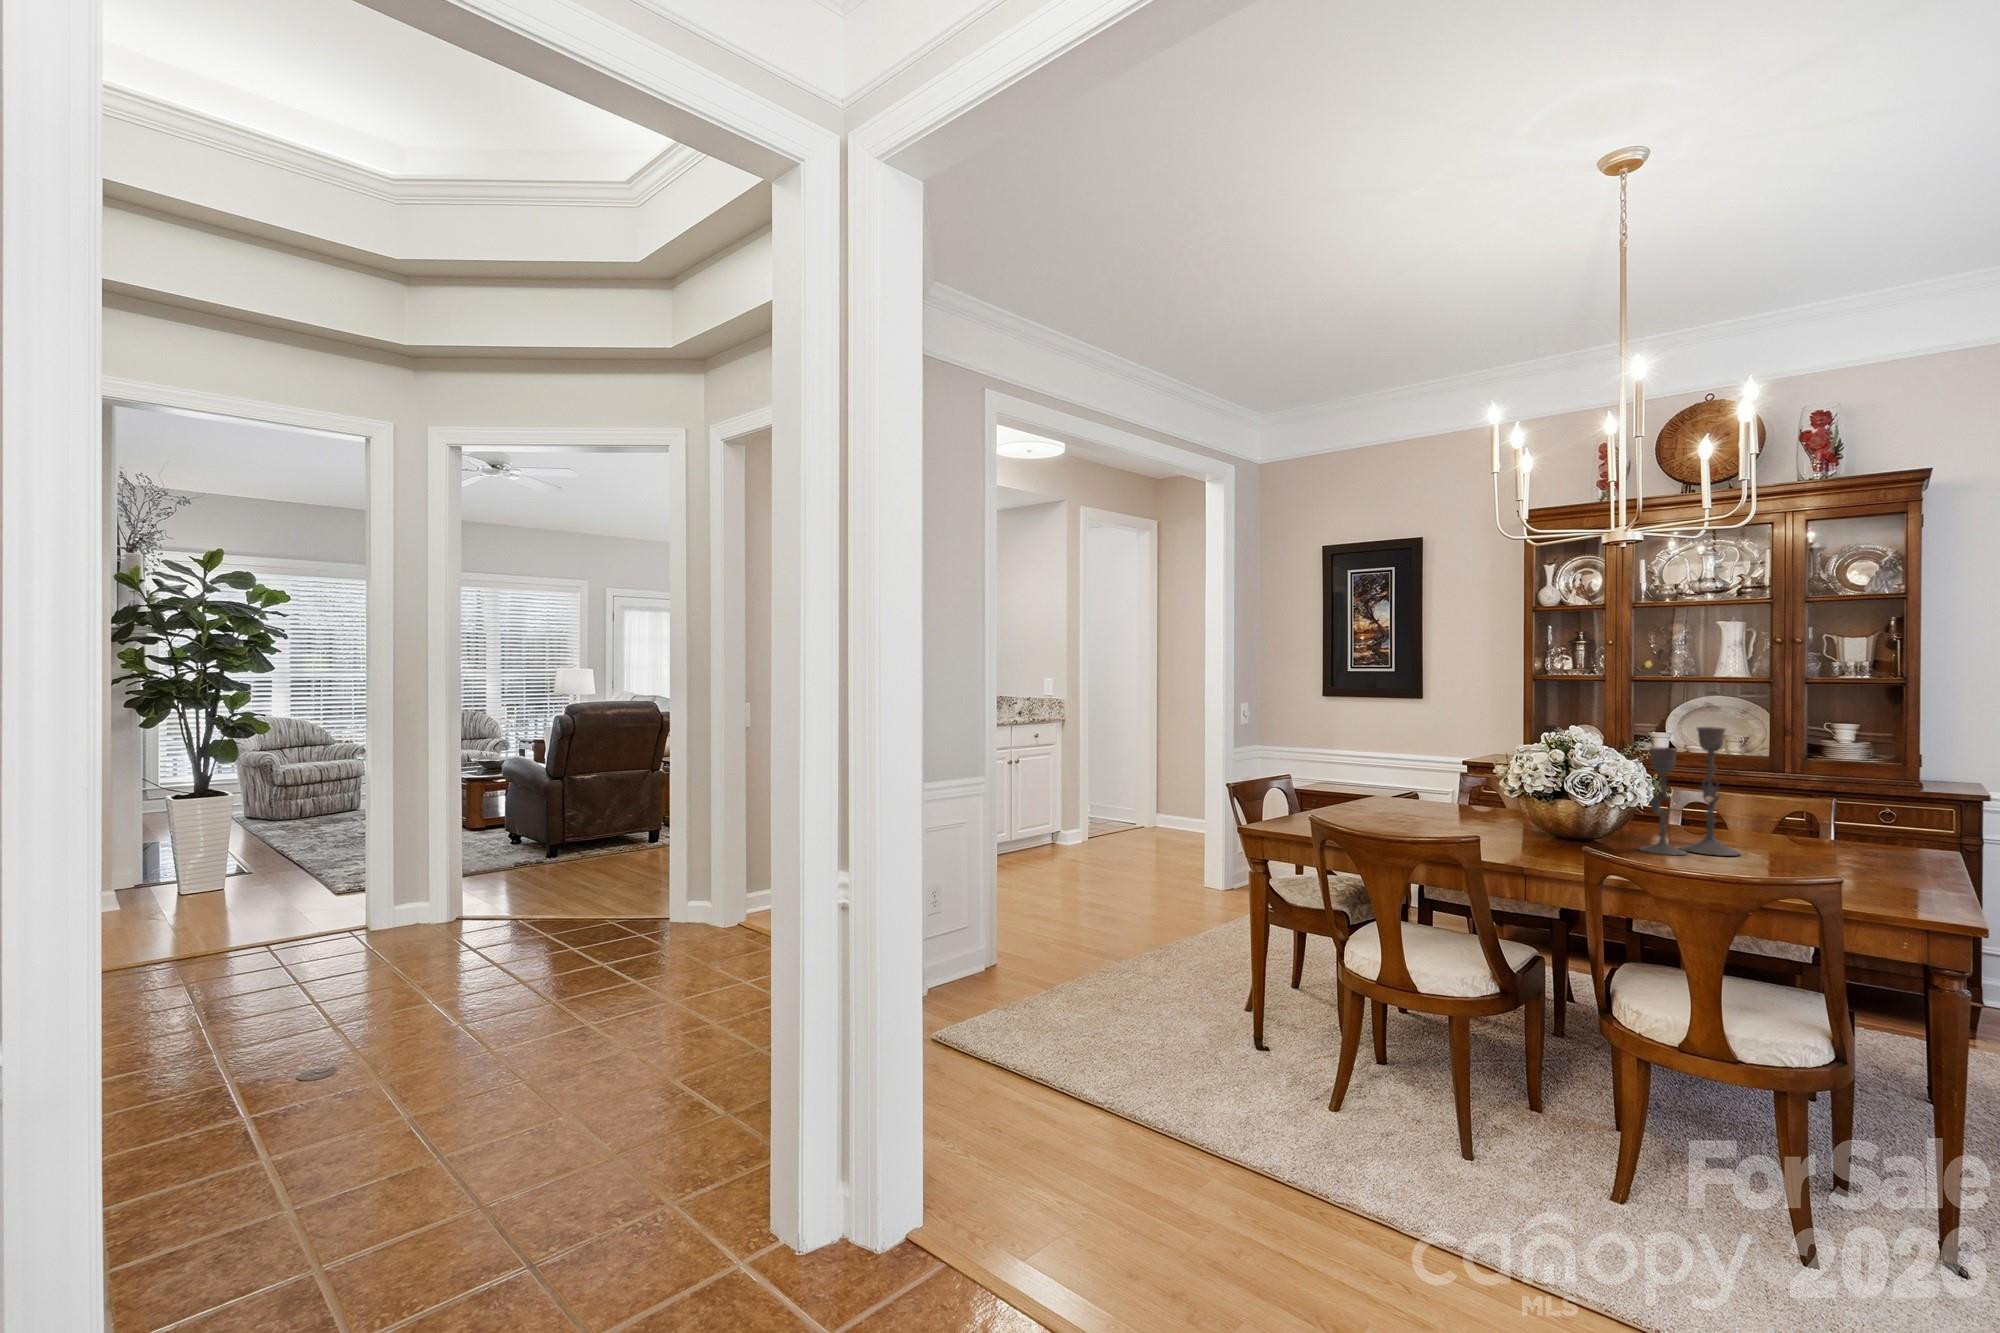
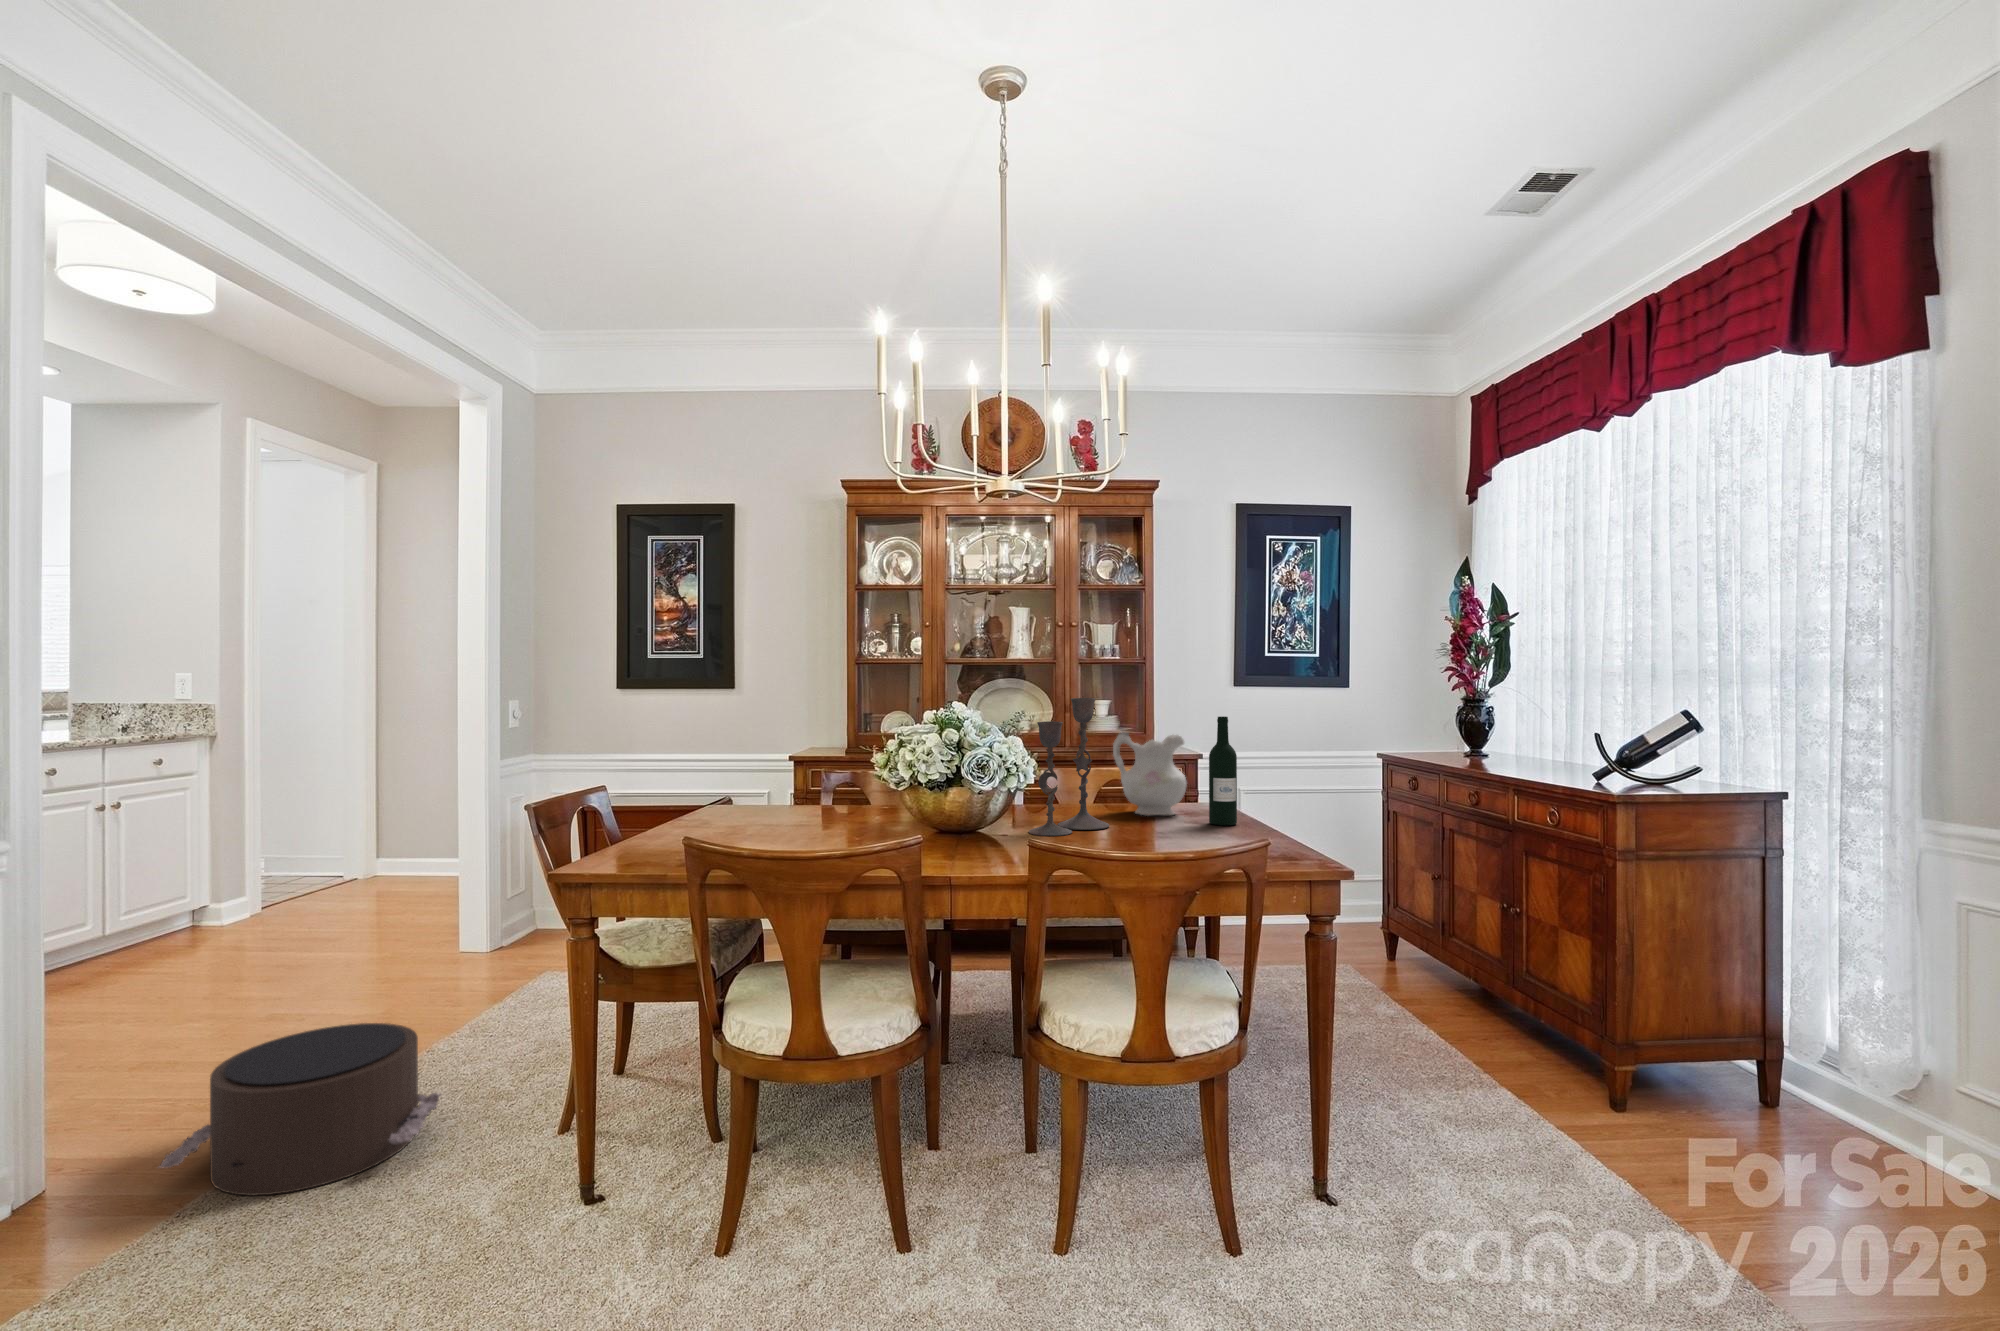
wine bottle: none [1884,755,1924,874] -> present [1209,716,1237,825]
ceramic pitcher: none [1773,763,1872,857] -> present [1113,732,1187,815]
pouf: none [1037,908,1177,996] -> present [159,1023,441,1196]

